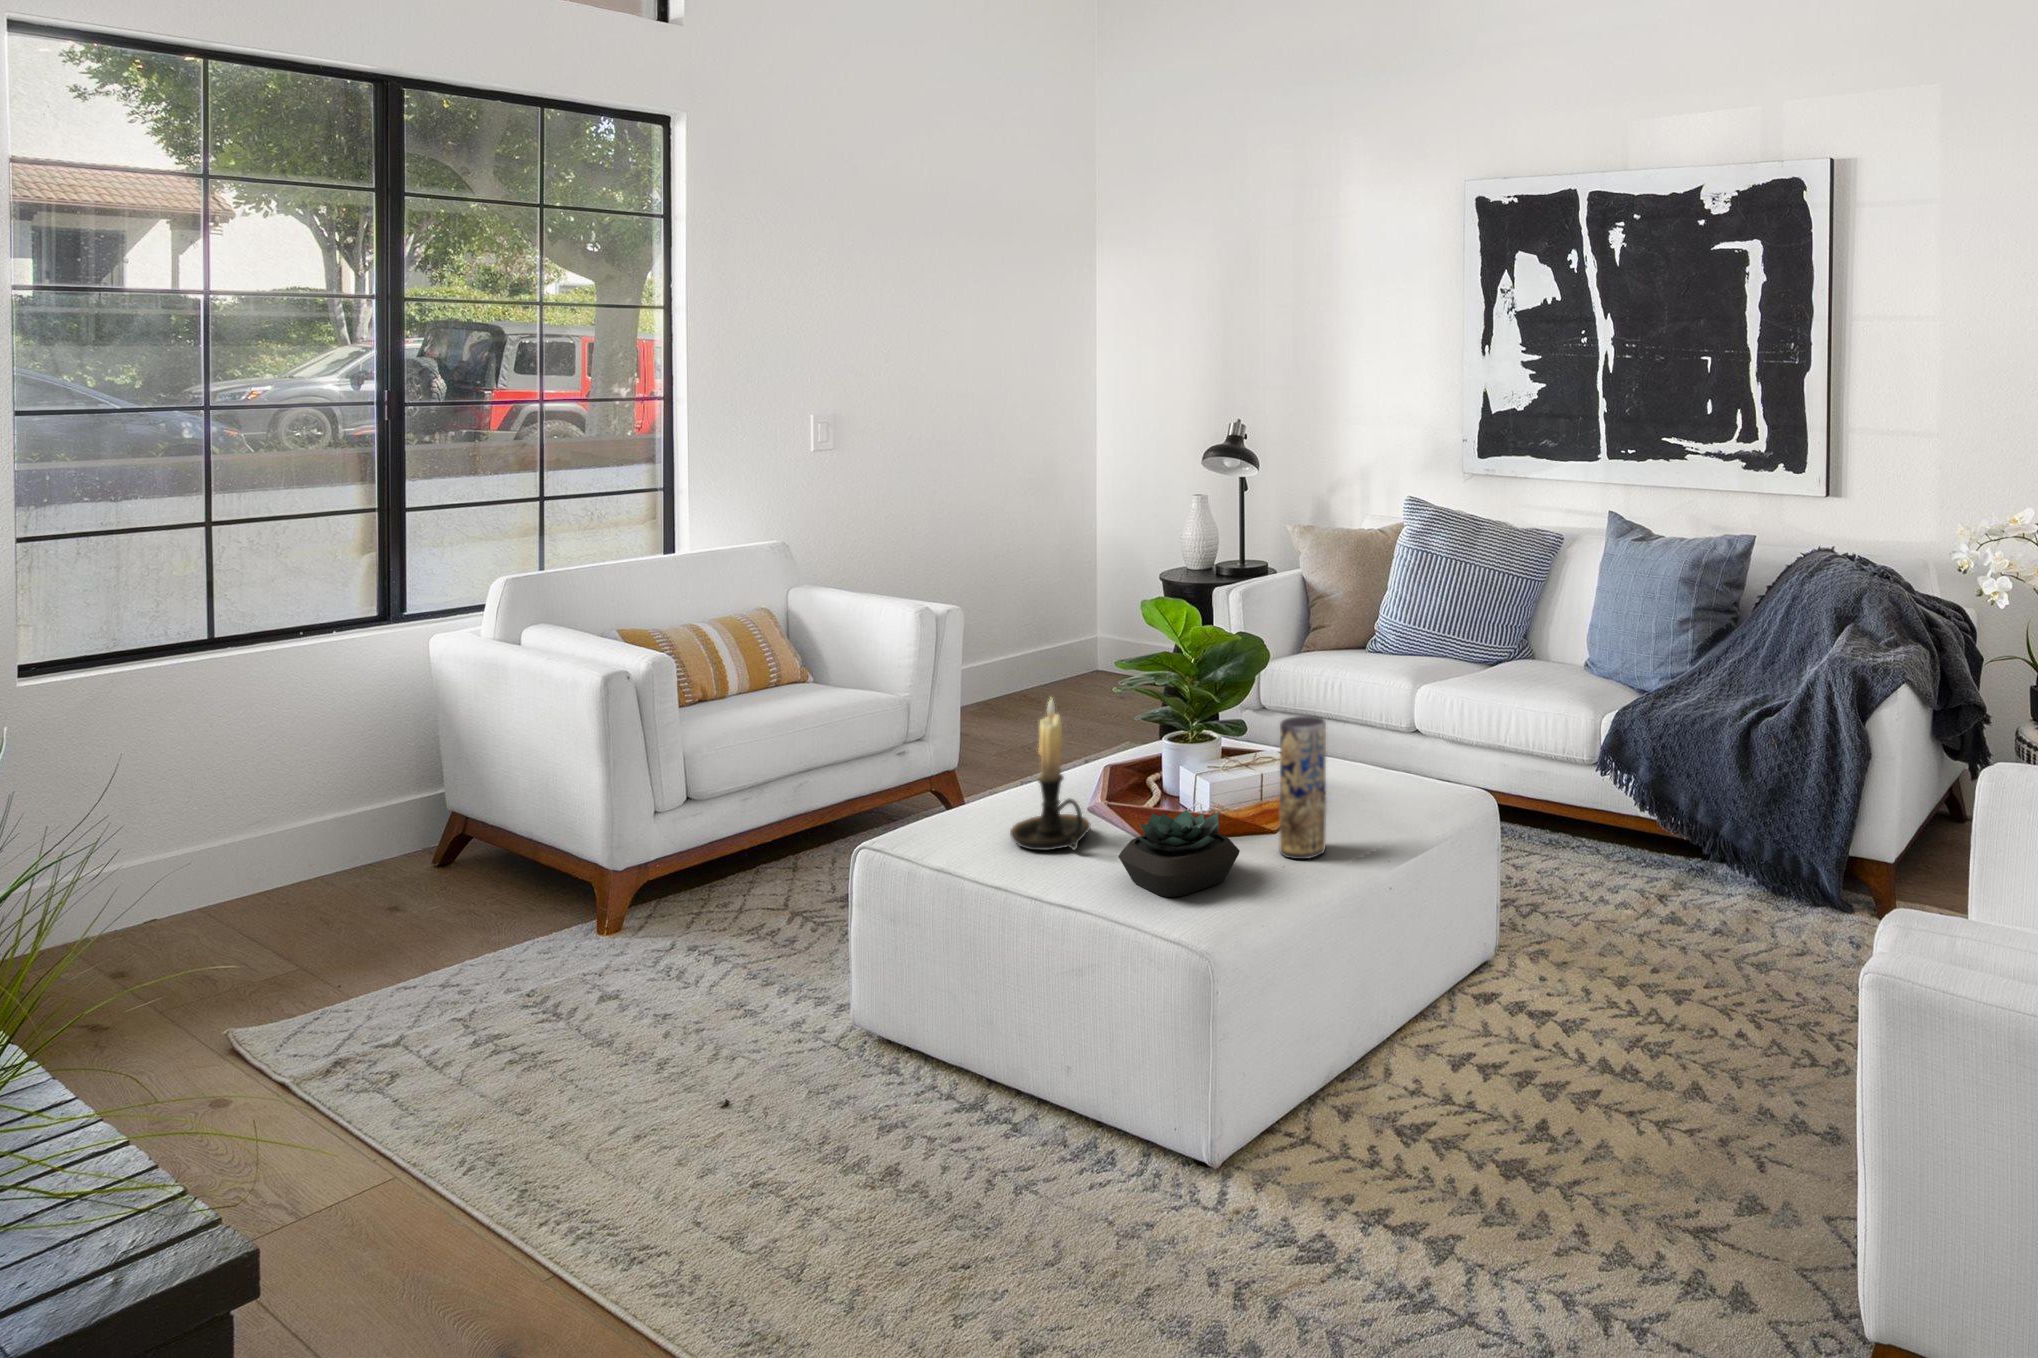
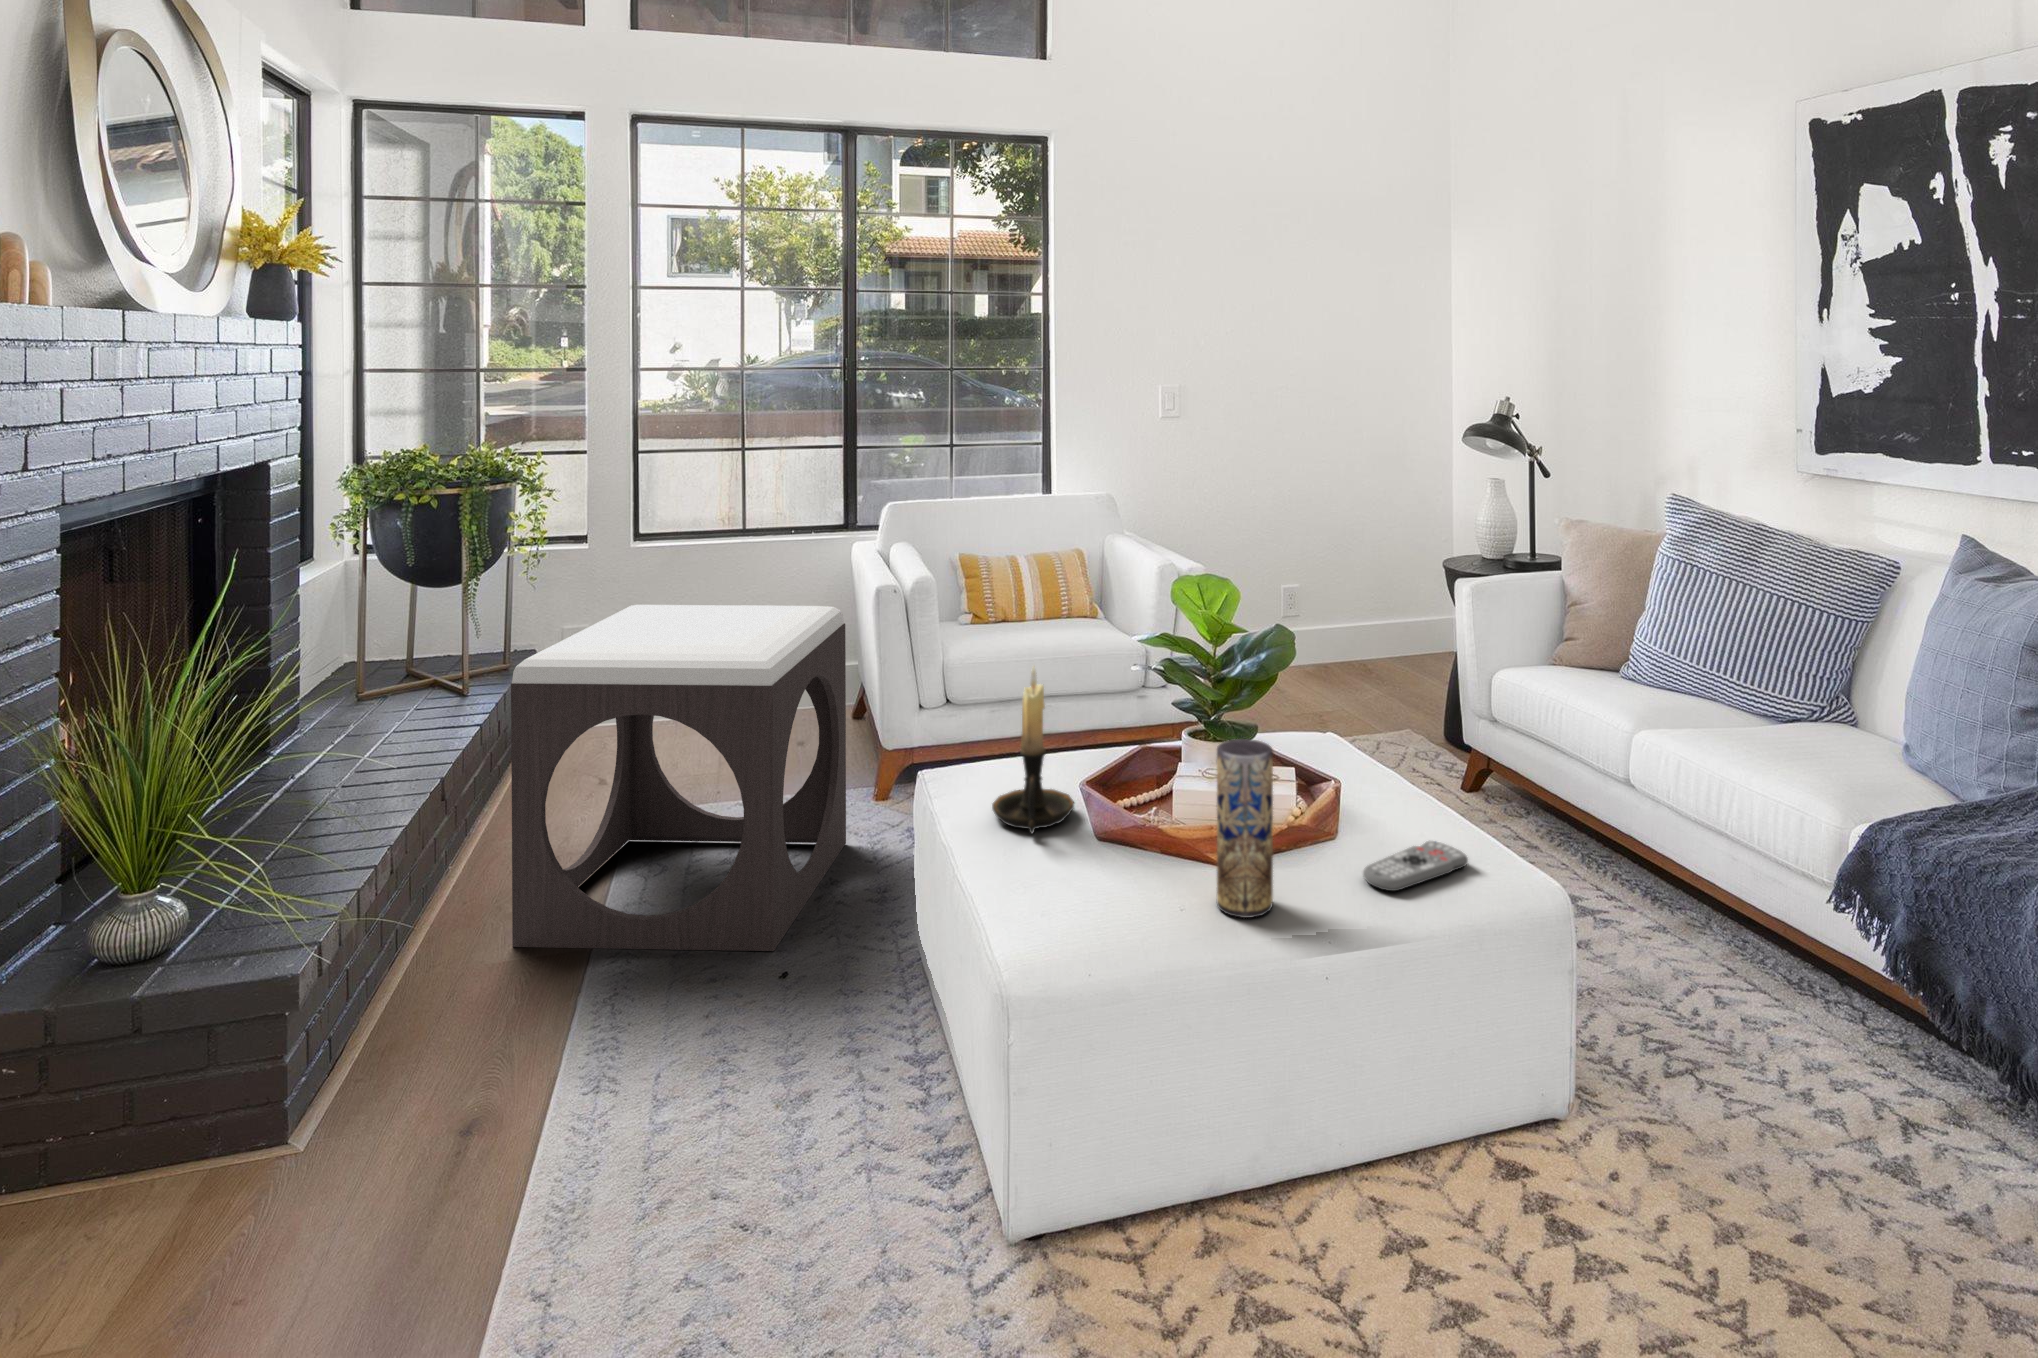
footstool: none [314,698,698,1183] -> present [511,605,846,951]
remote control: none [1359,780,1417,818] -> present [1363,841,1468,891]
succulent plant: present [1118,810,1240,897] -> none [1025,816,1143,920]

